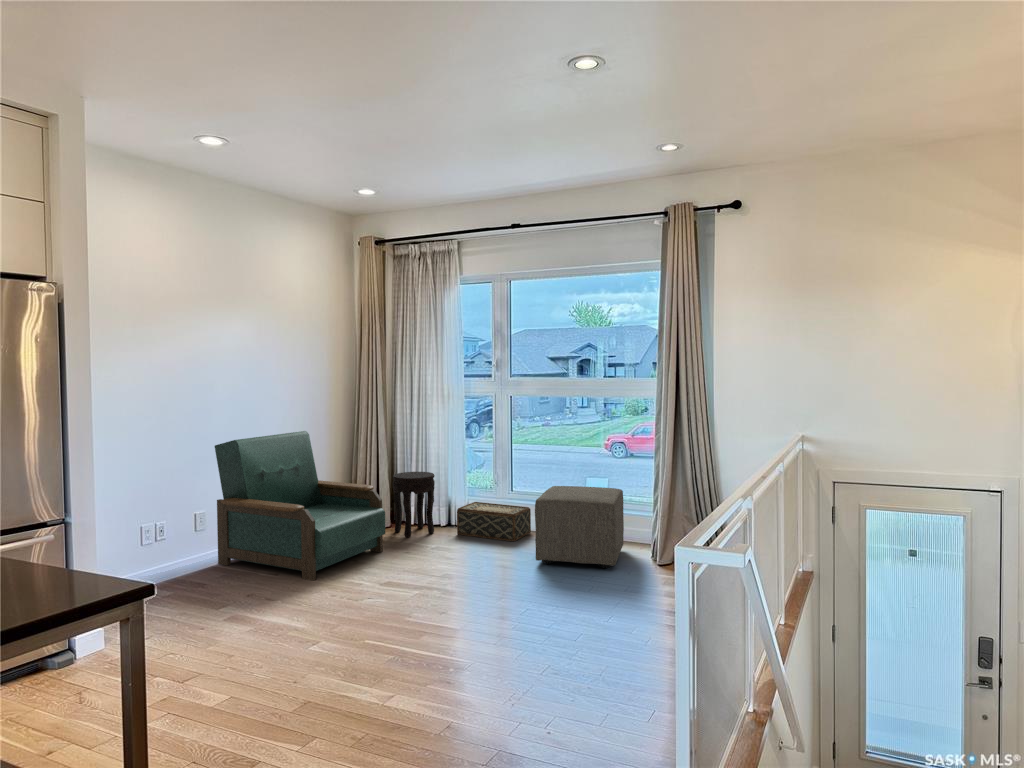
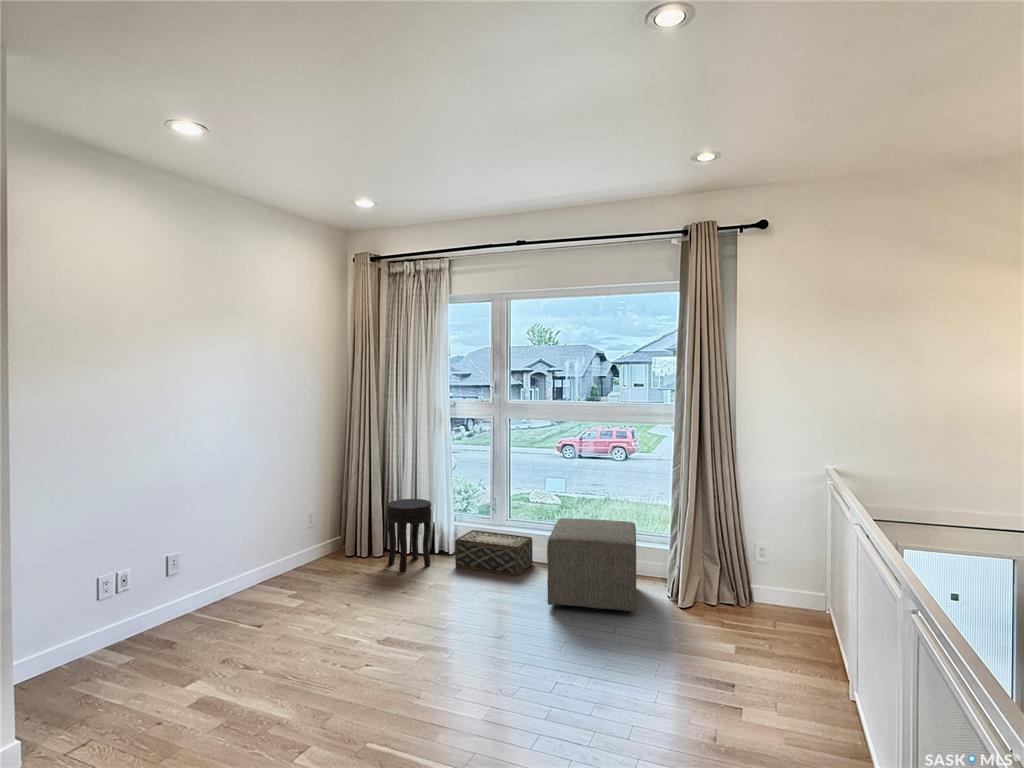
armchair: present [215,431,385,581] -> none [189,459,381,638]

